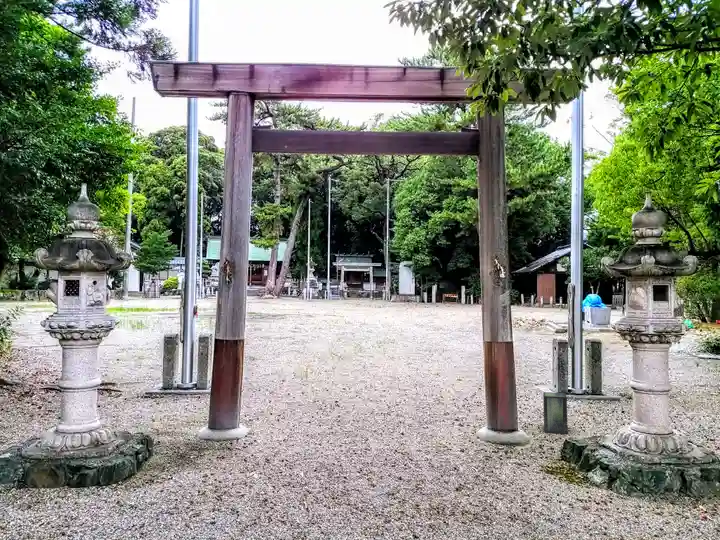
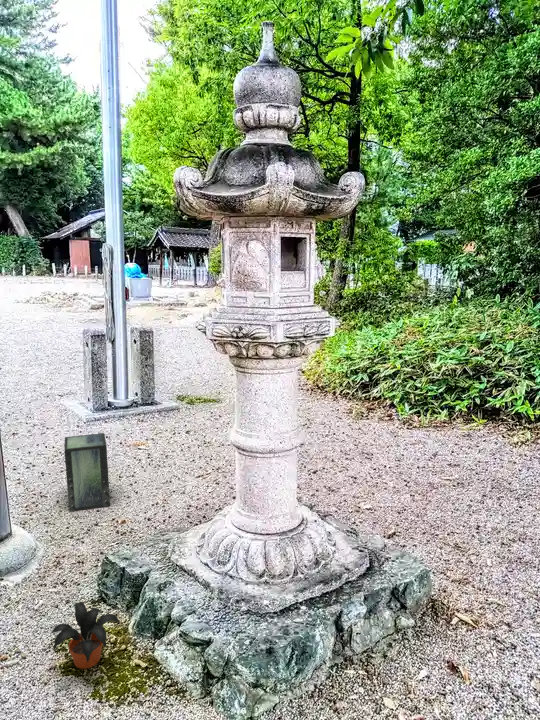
potted plant: none [539,449,571,476] -> present [51,602,119,669]

